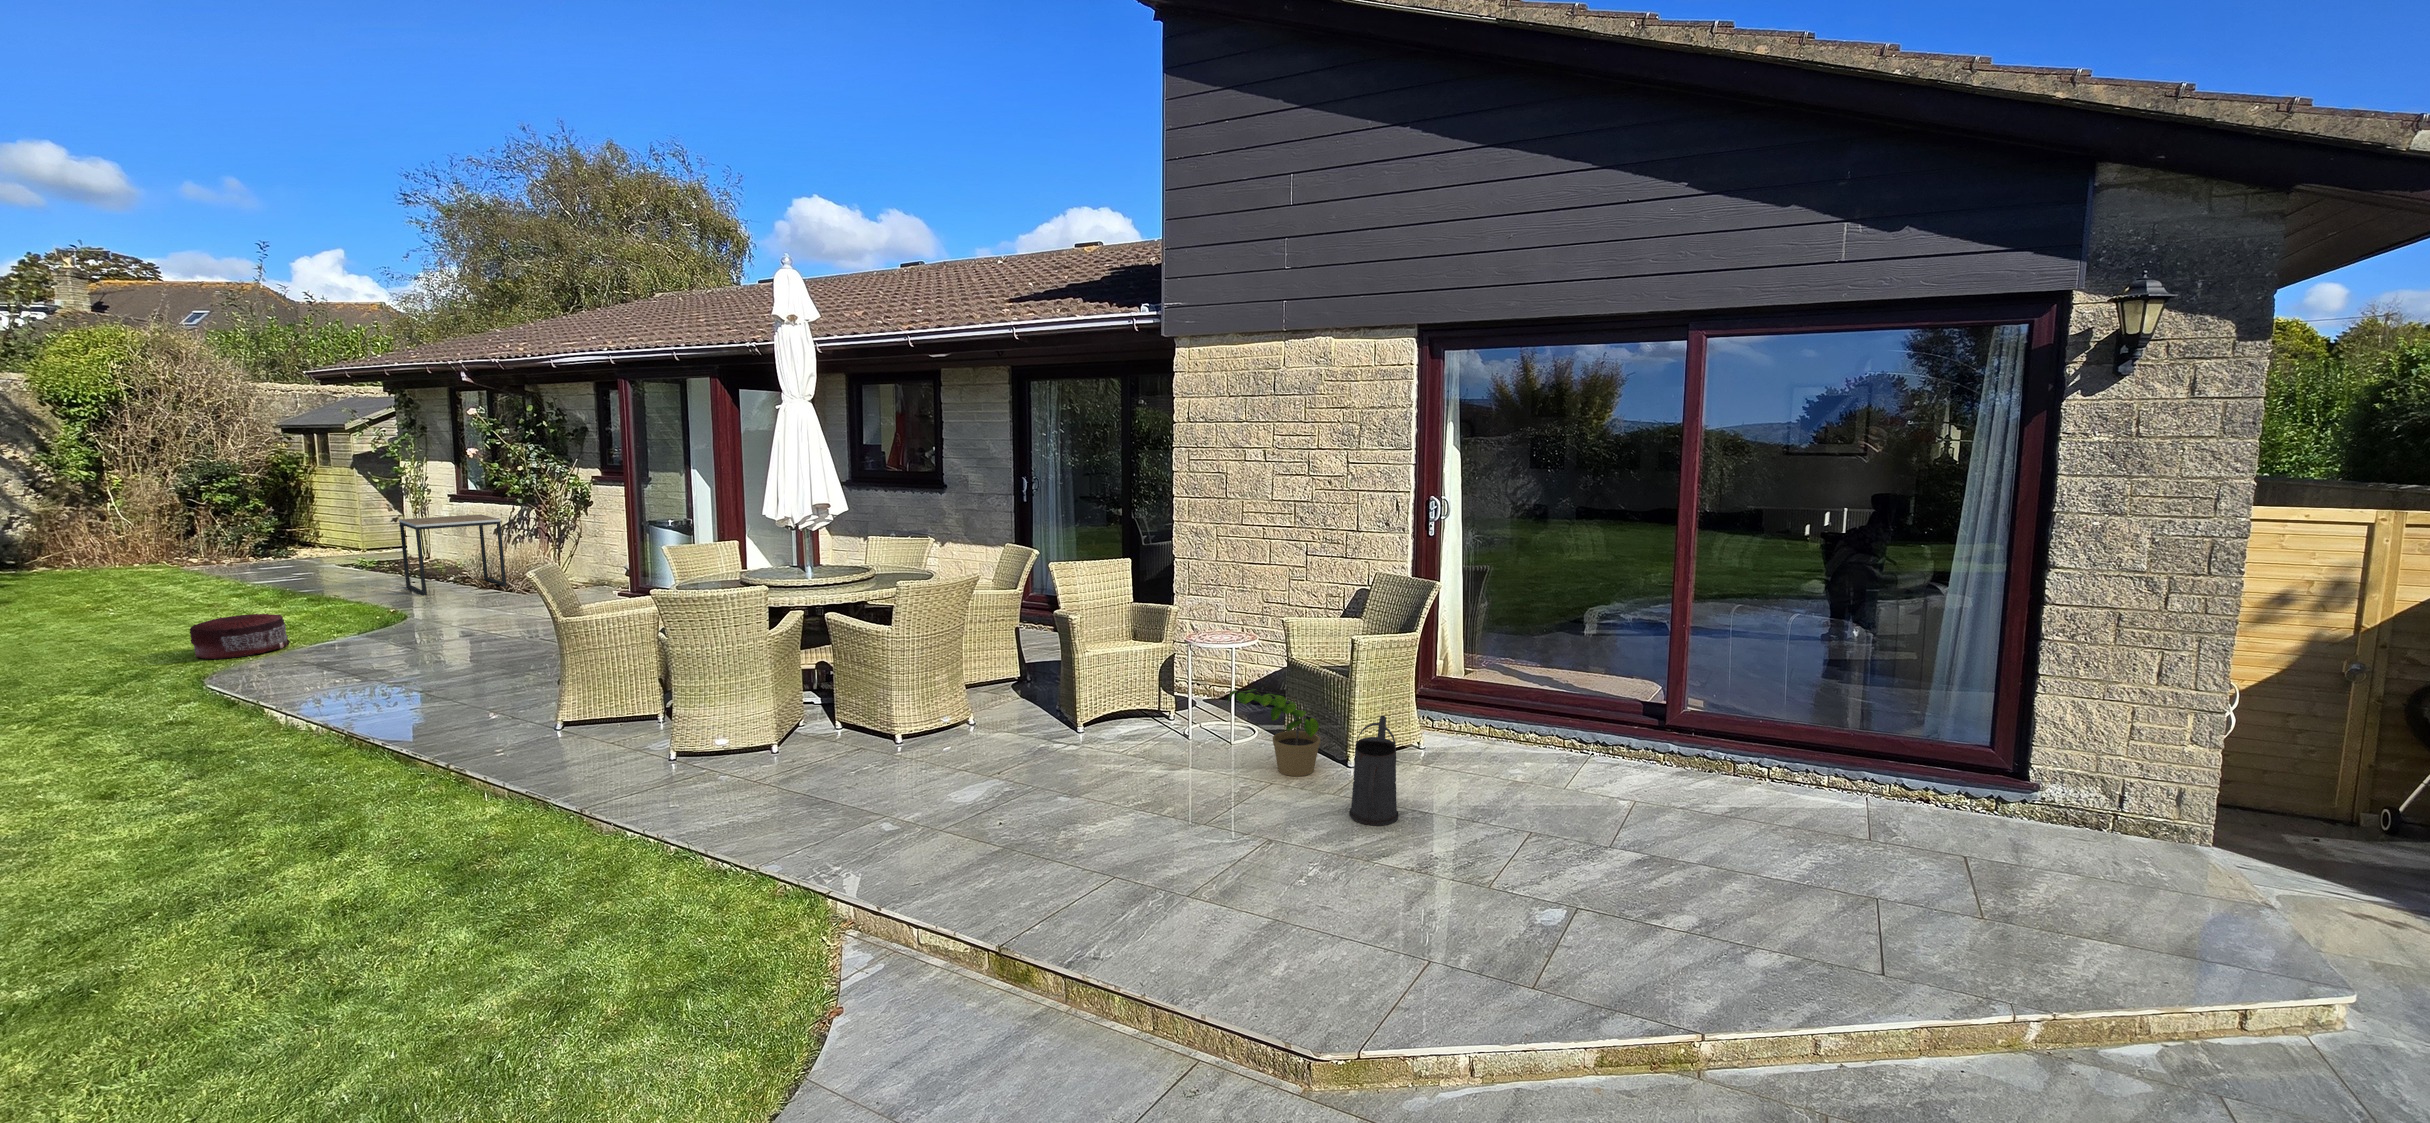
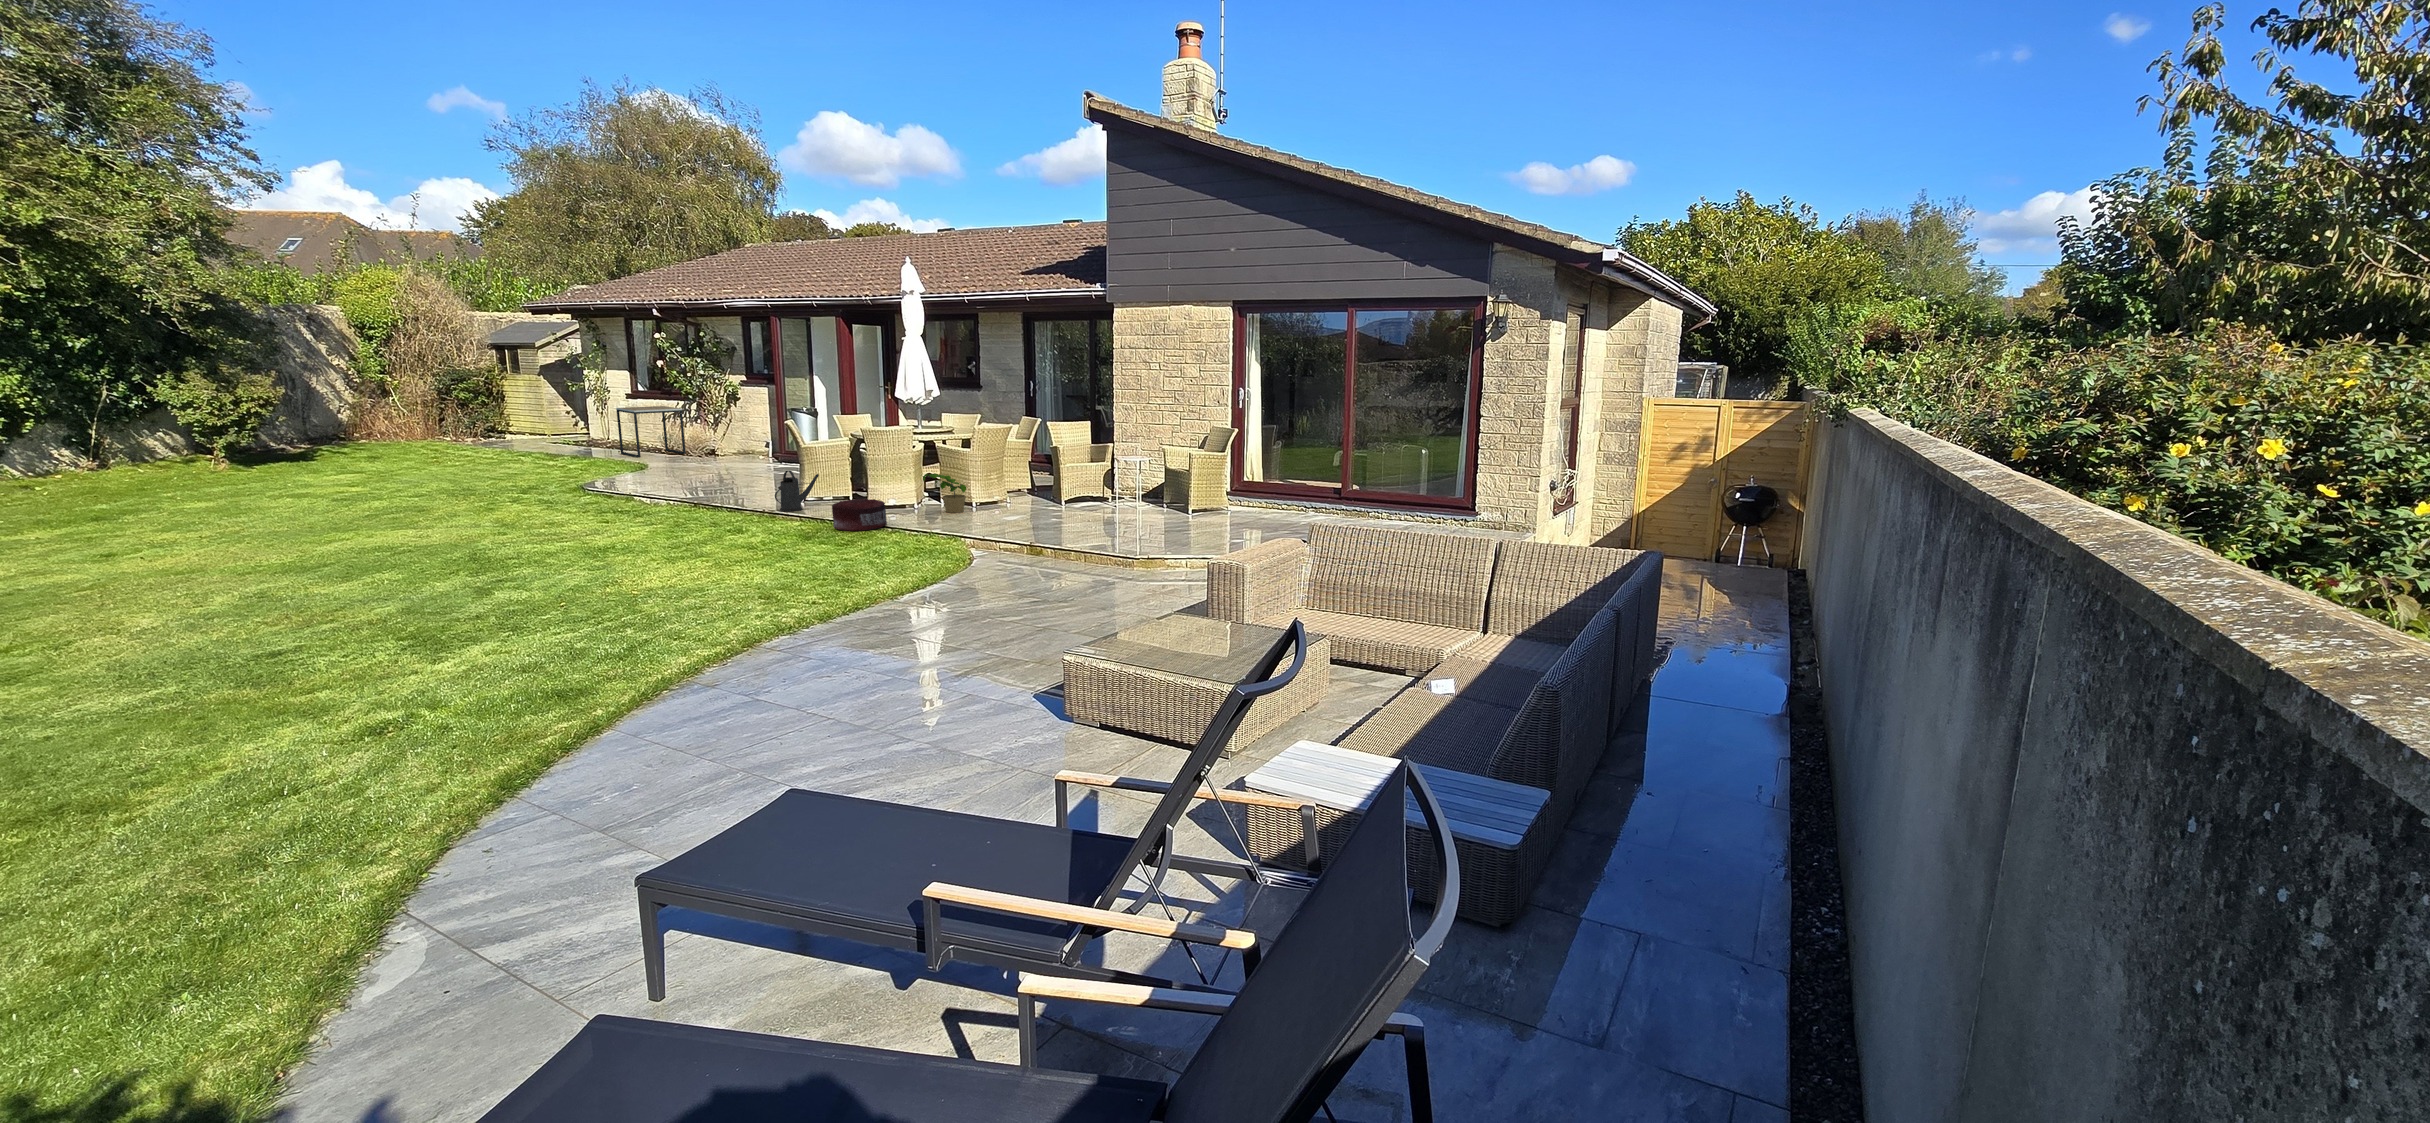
pouf: present [190,614,290,659] -> present [832,499,887,531]
potted plant: present [1228,689,1320,776] -> present [923,473,966,513]
watering can: present [1349,716,1398,826] -> present [775,470,819,511]

